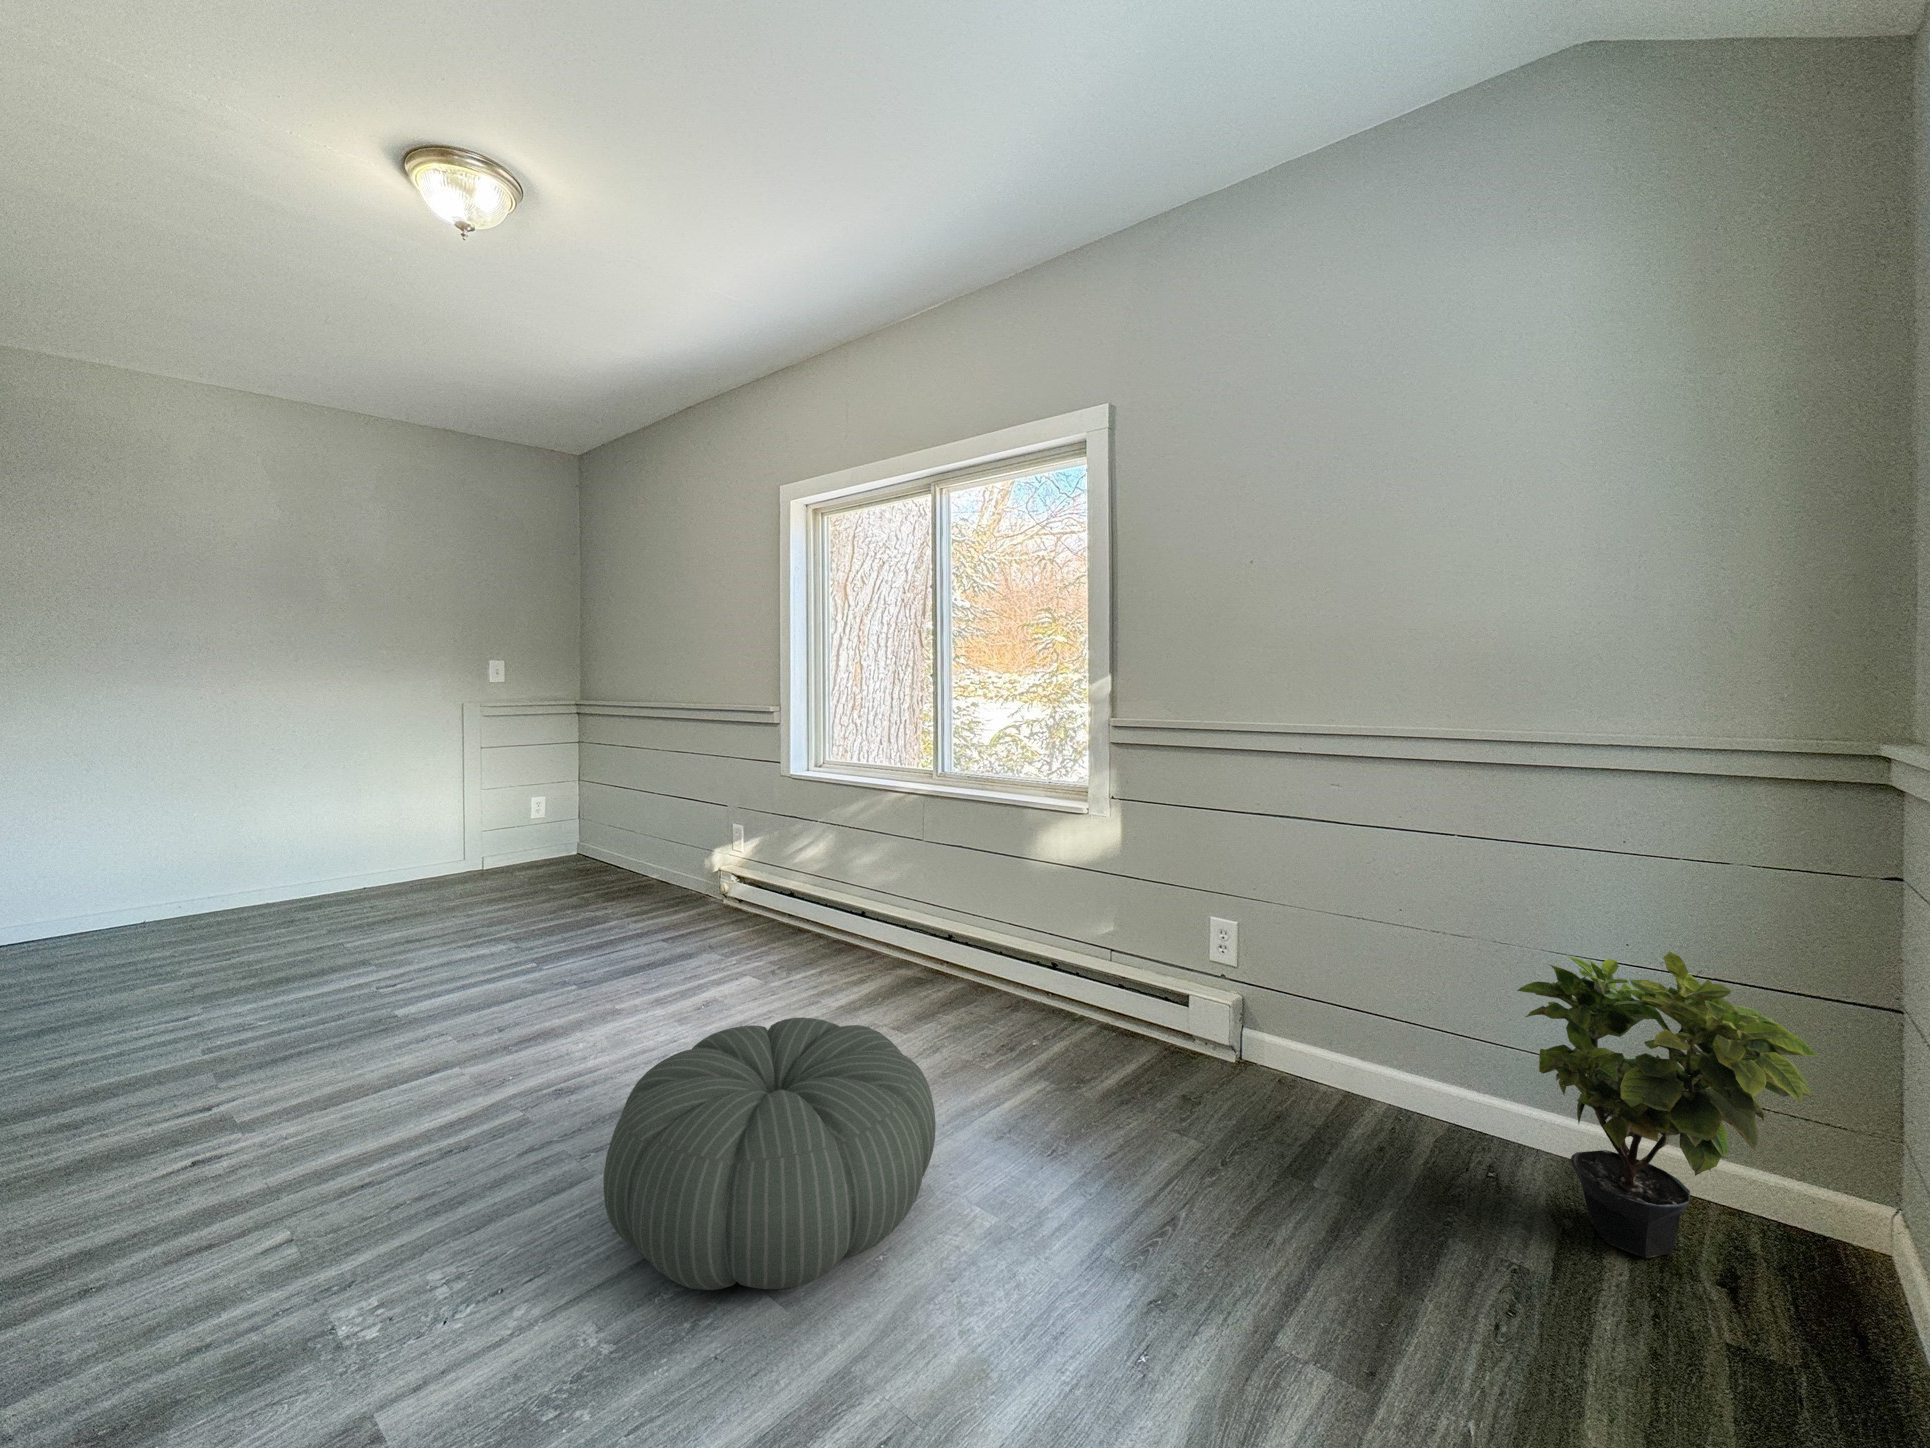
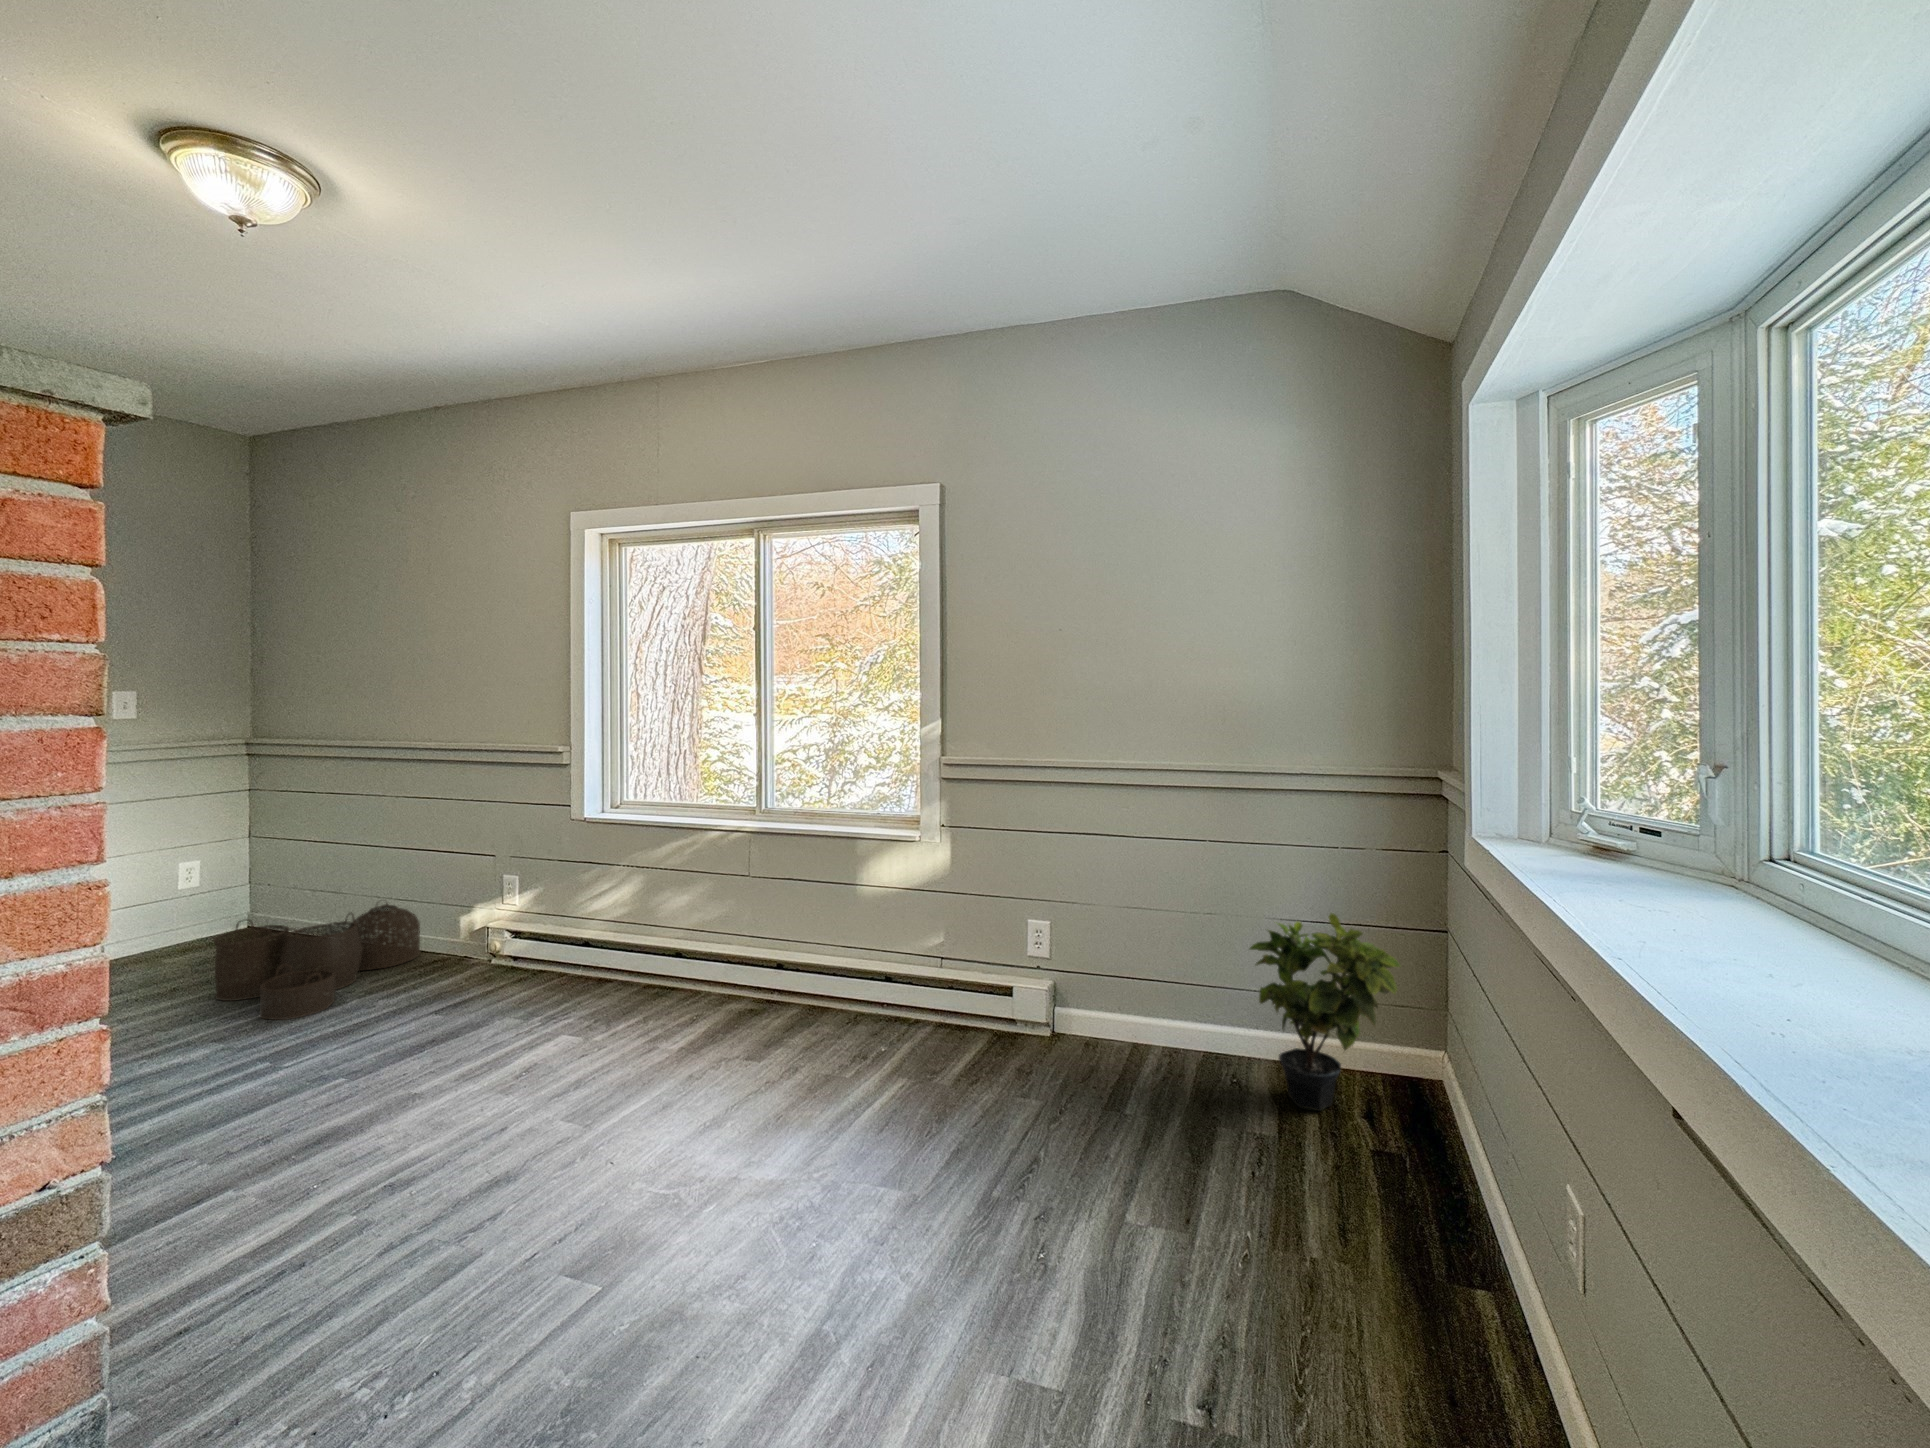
woven basket: none [530,840,676,932] -> present [213,902,420,1020]
pouf: present [604,1018,936,1290] -> none [532,1054,847,1312]

